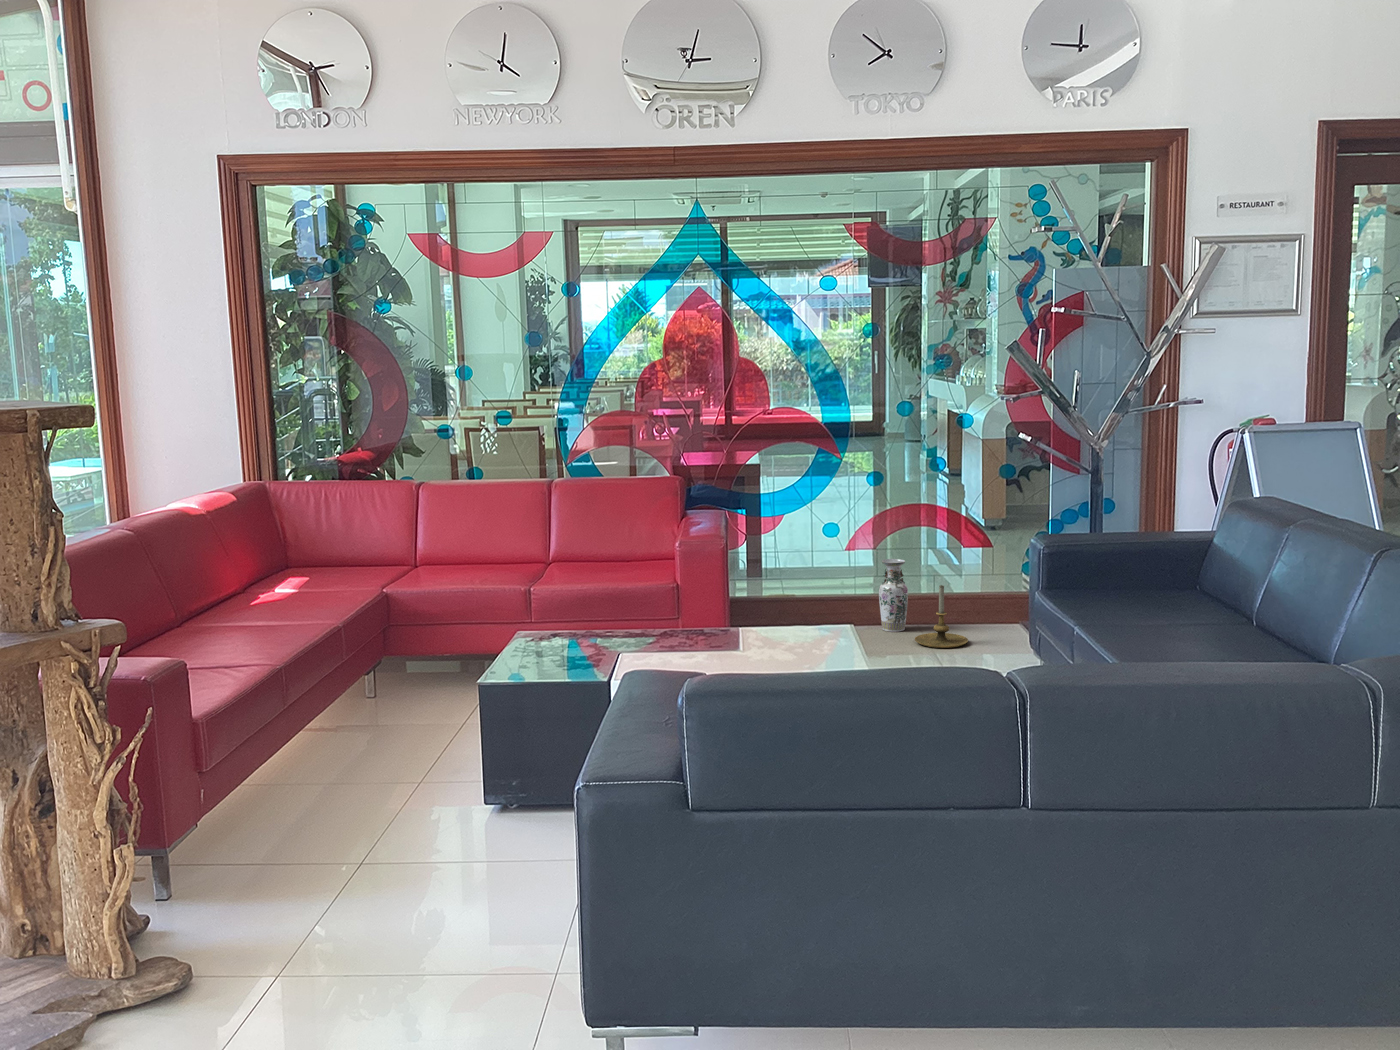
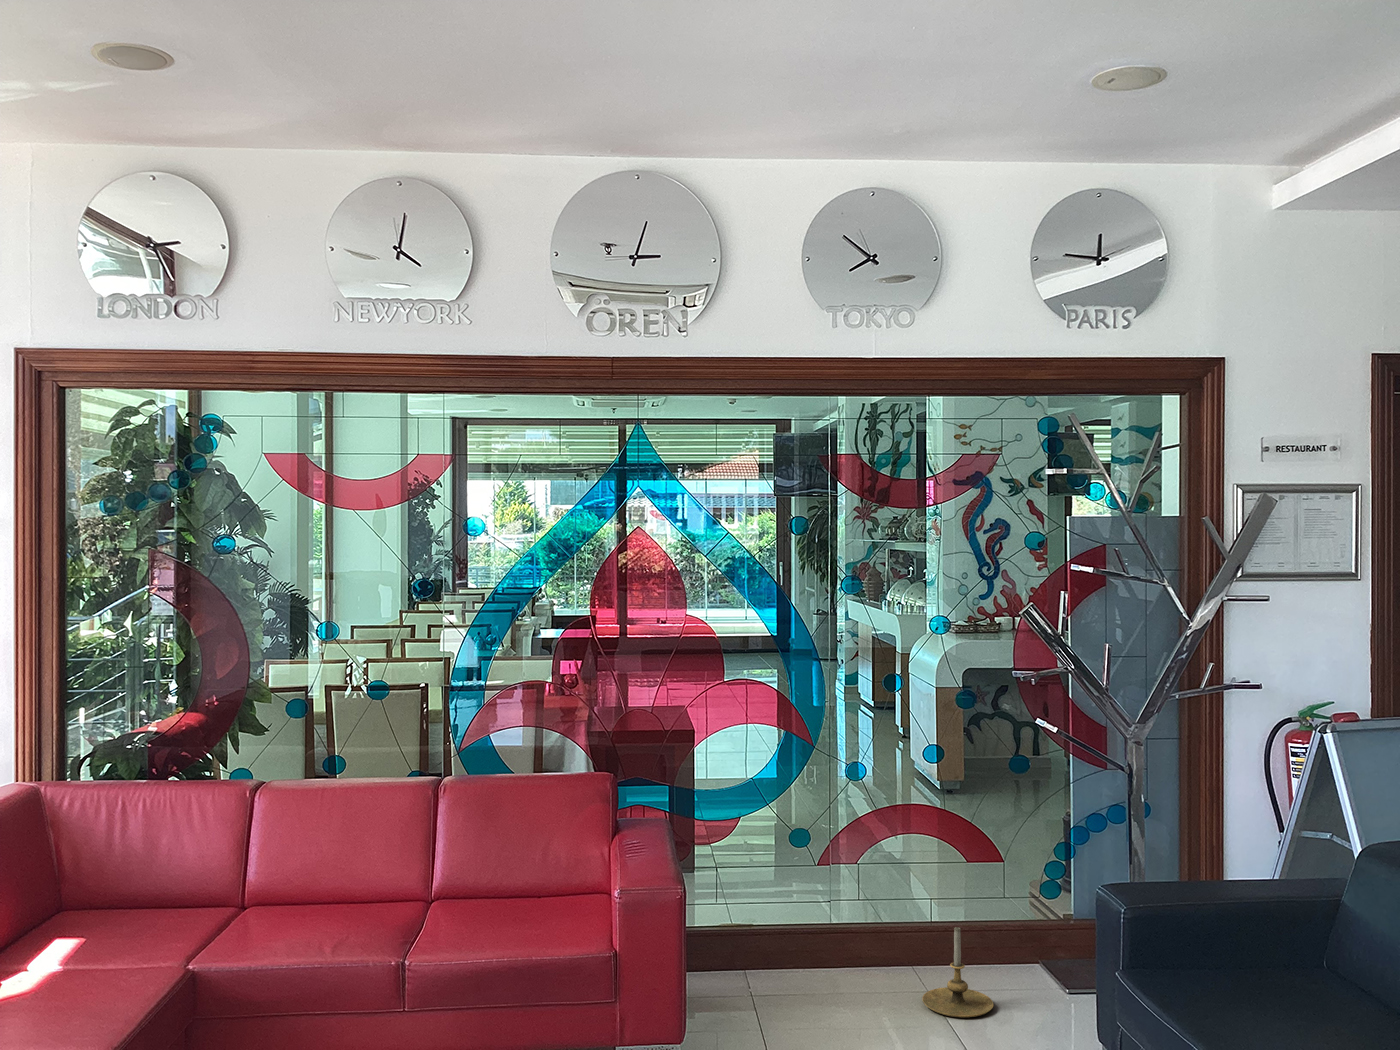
vase: present [879,559,908,632] -> none [867,880,904,981]

